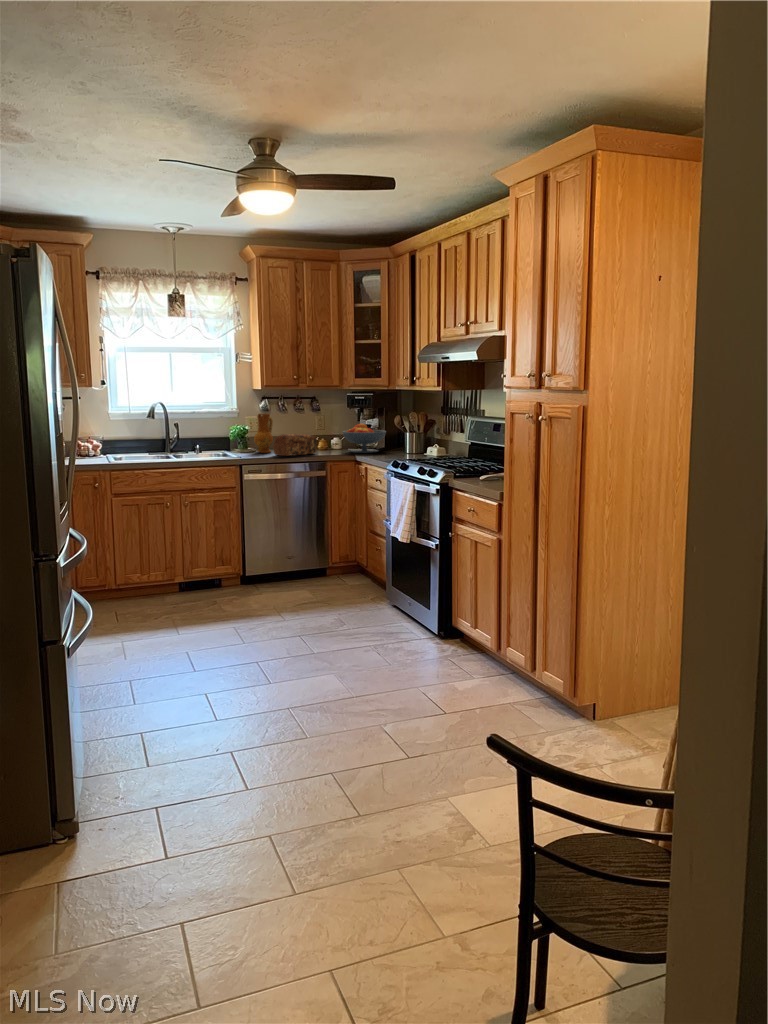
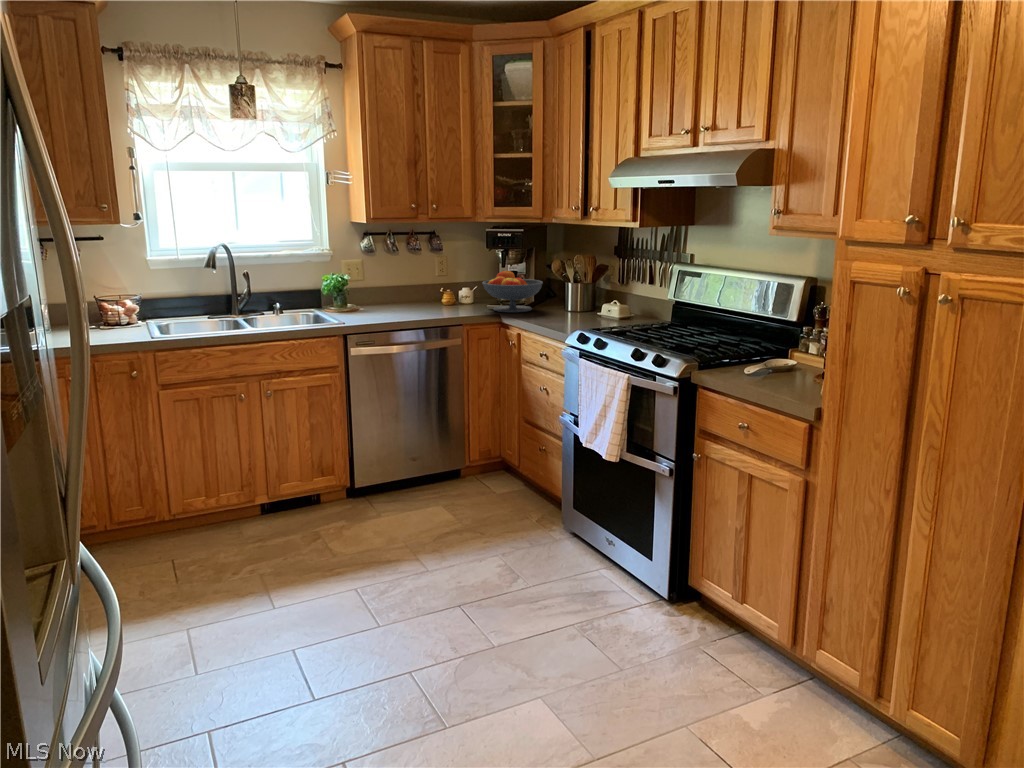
ceramic jug: present [254,414,273,453] -> none [359,258,386,314]
bread loaf: present [273,434,317,456] -> none [391,287,450,322]

